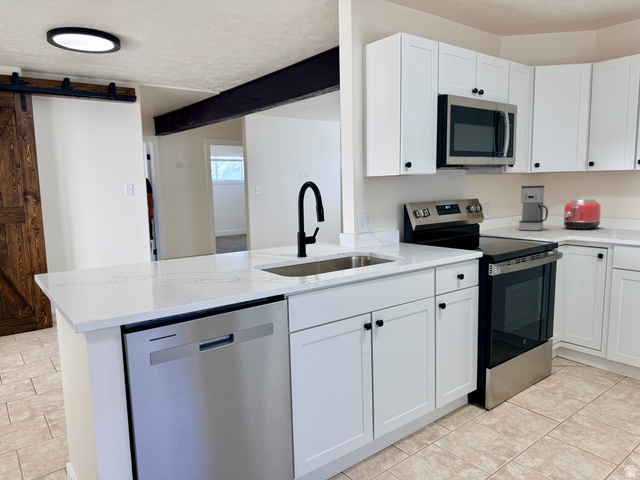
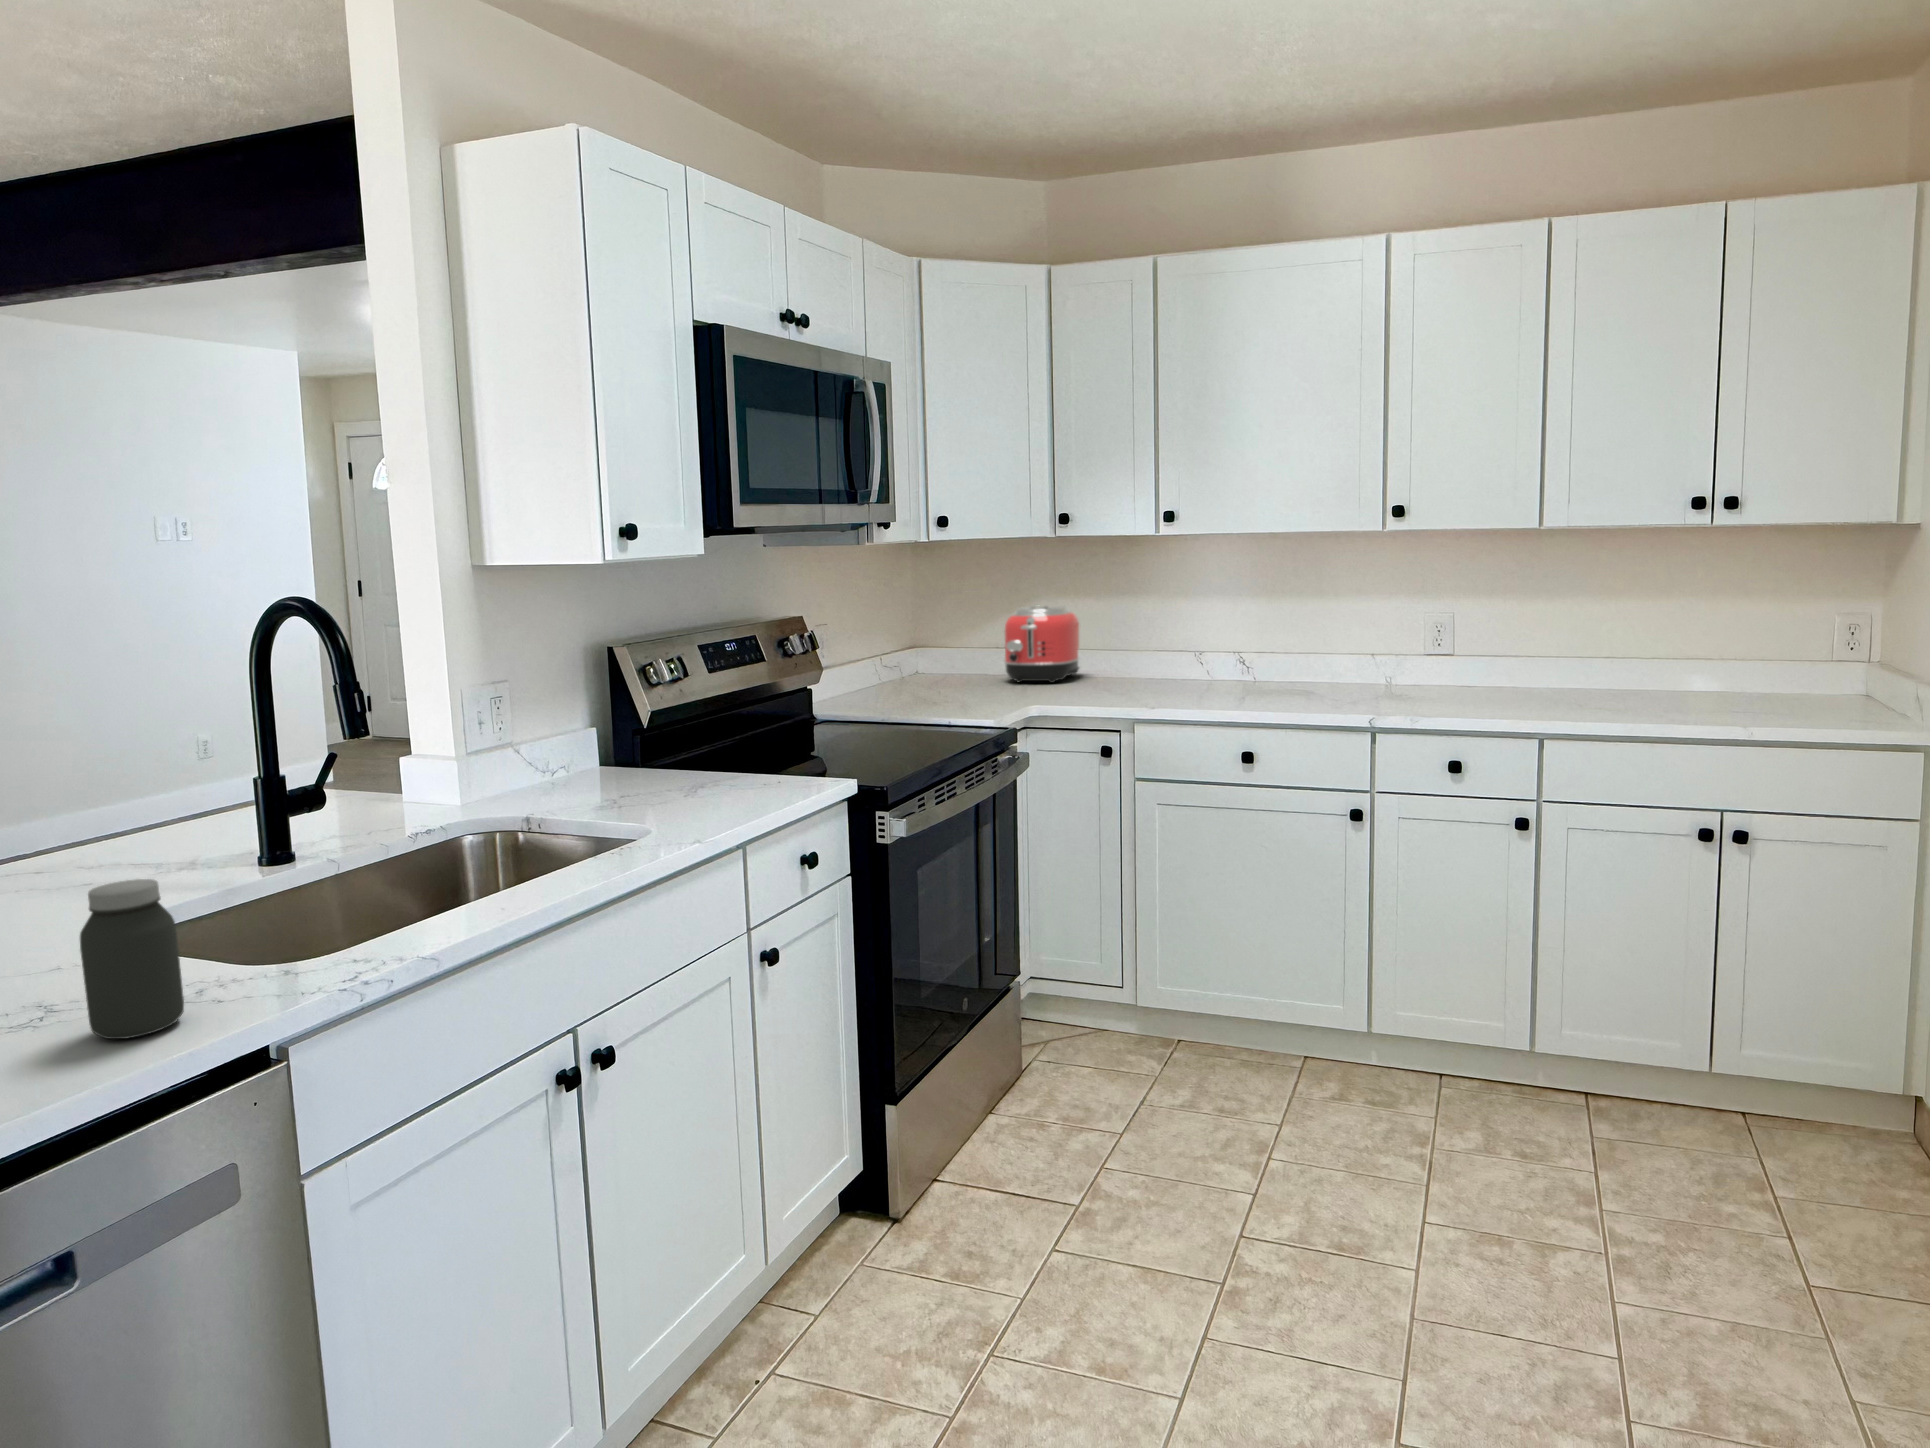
coffee maker: present [519,186,548,231] -> none [904,574,971,695]
jar: none [249,247,270,285] -> present [80,879,184,1039]

